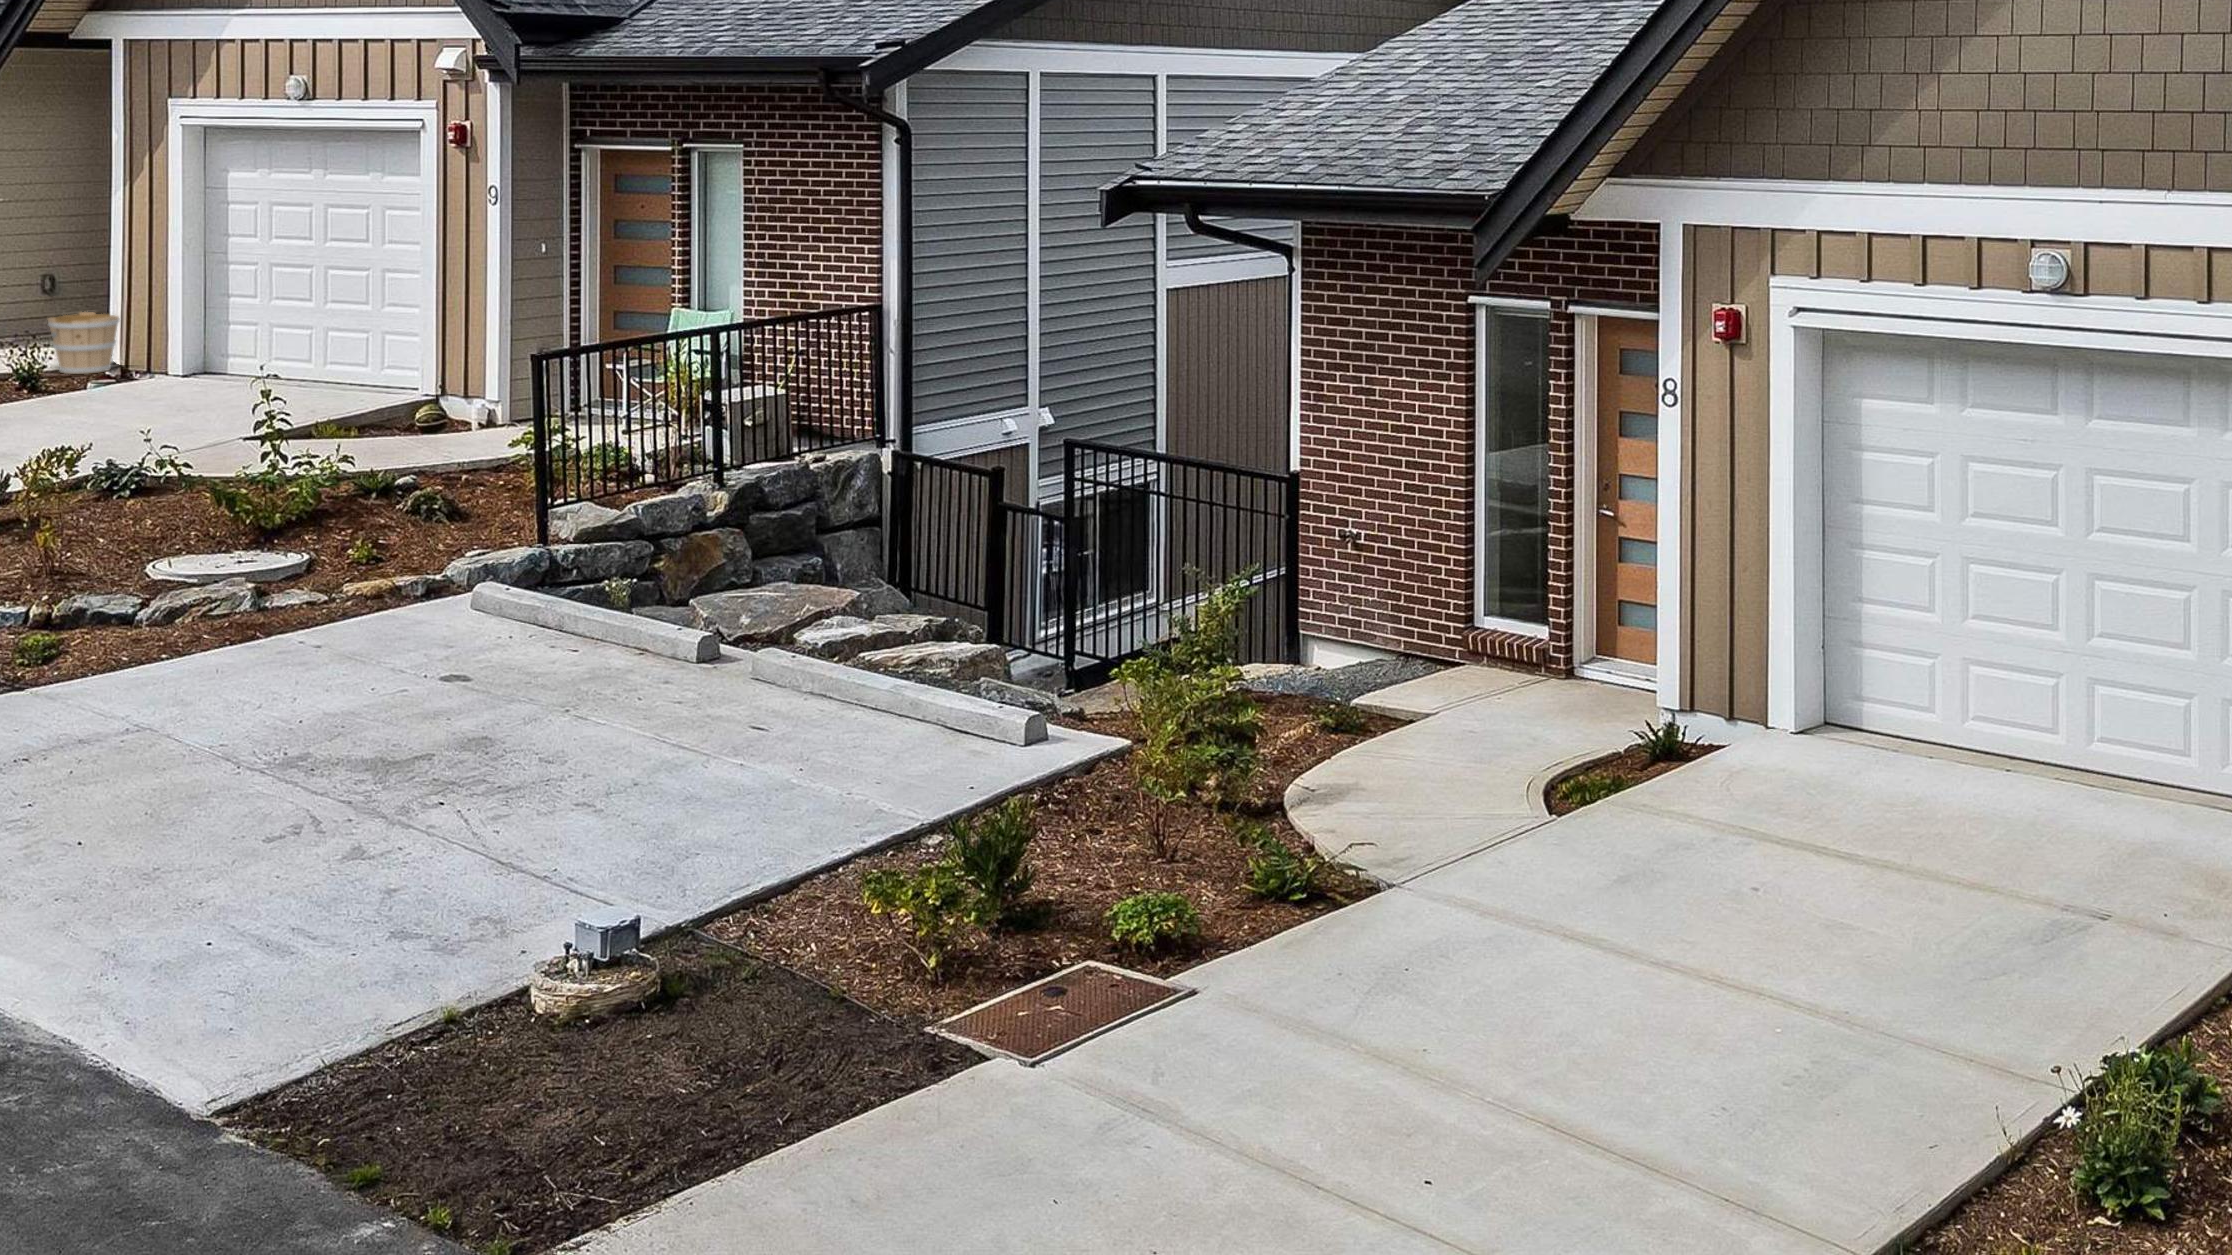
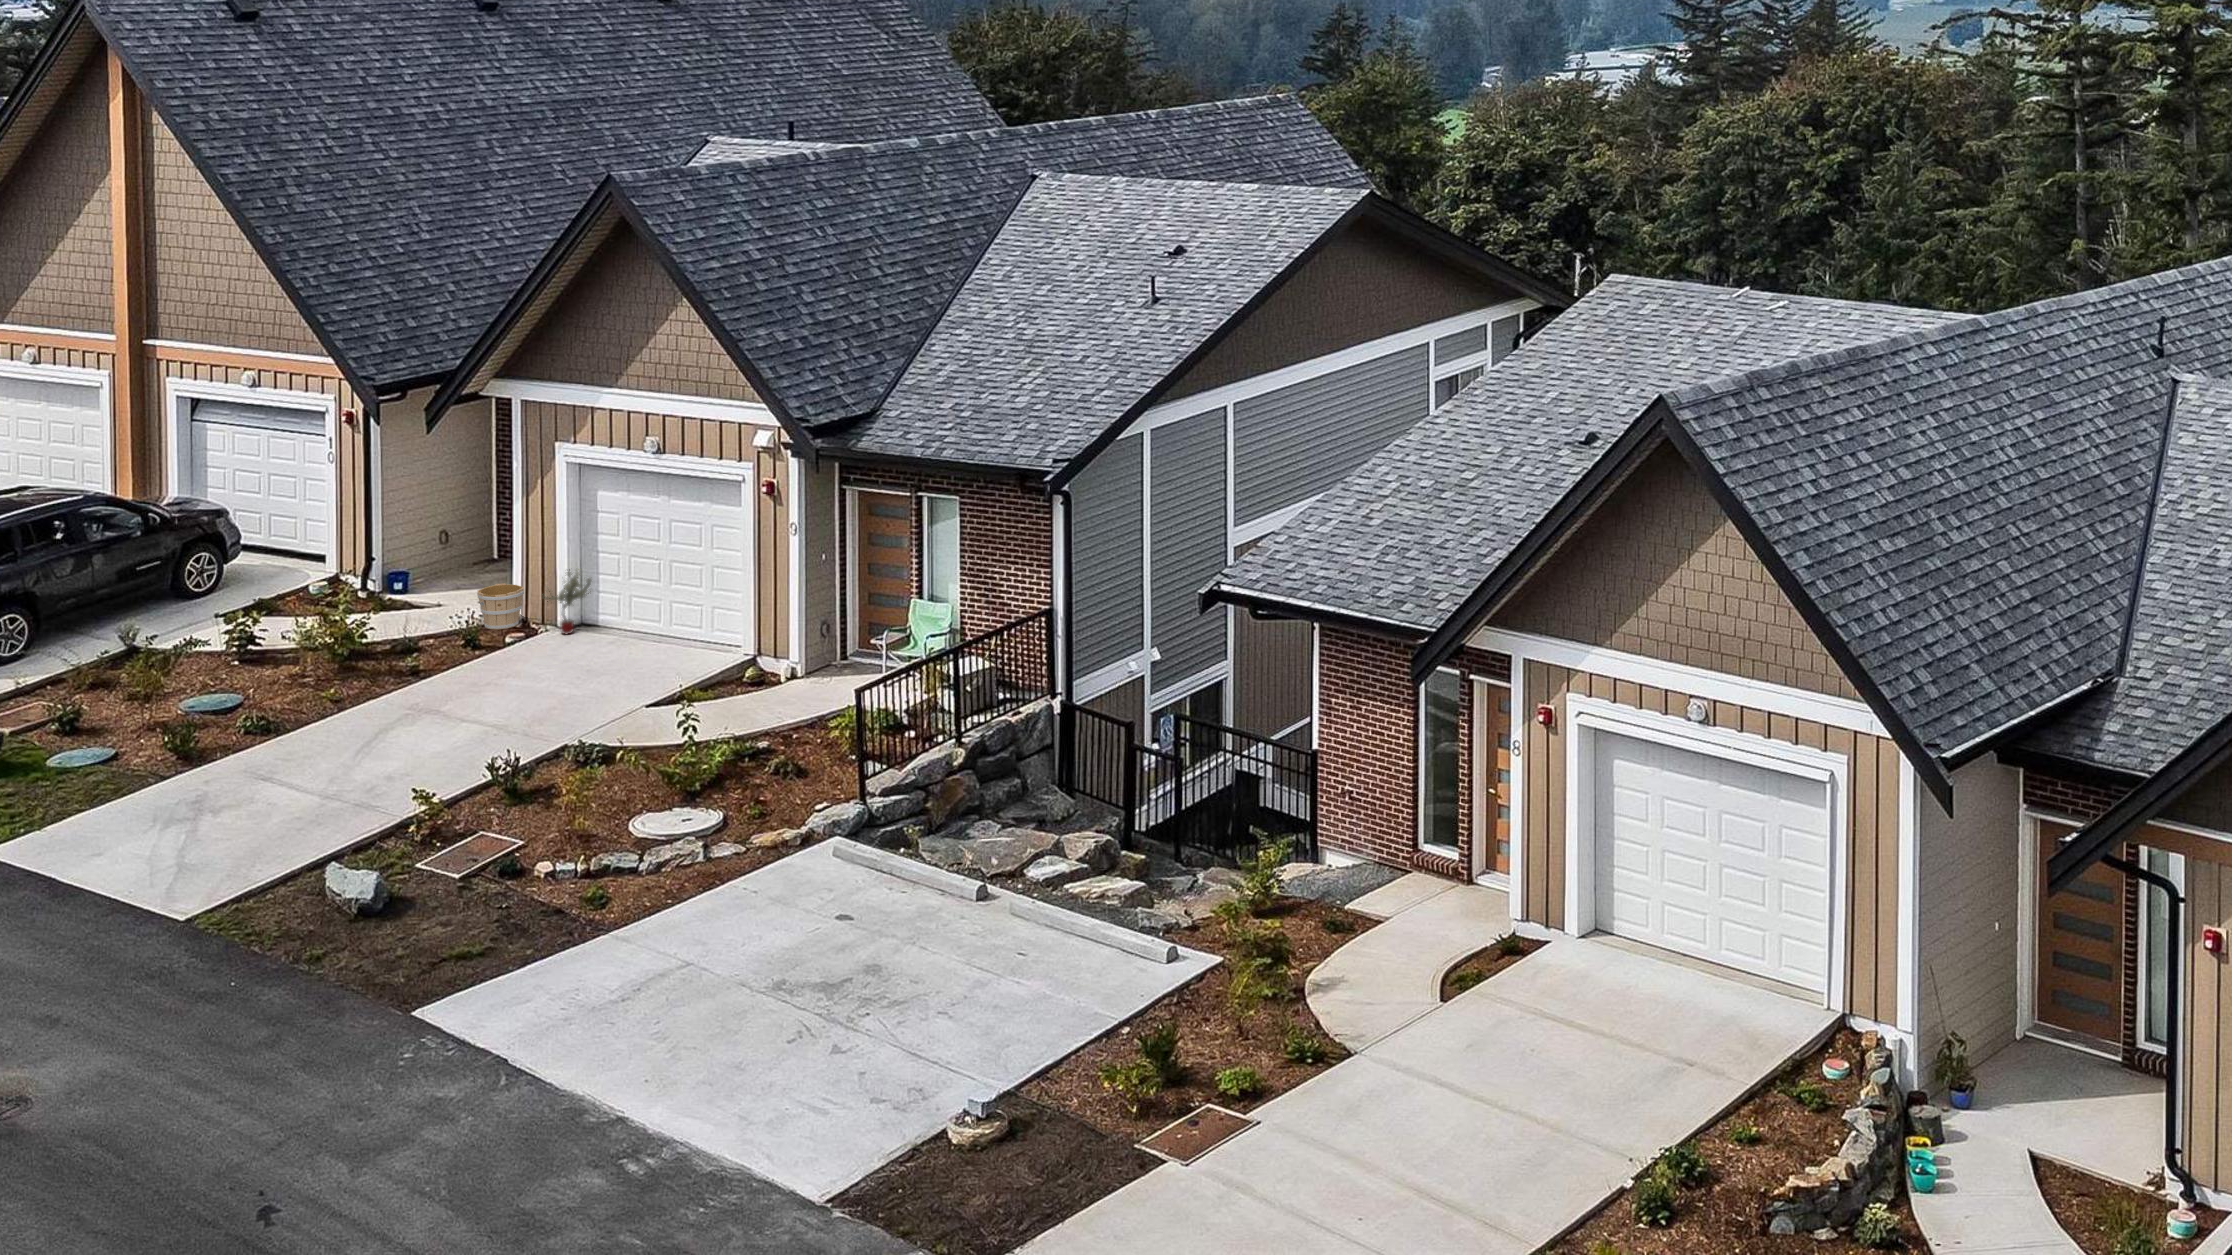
potted tree: none [137,280,213,379] -> present [544,569,592,634]

